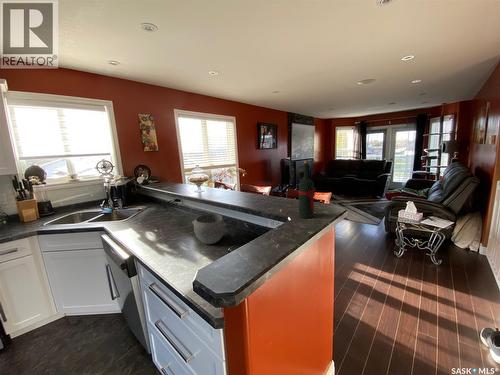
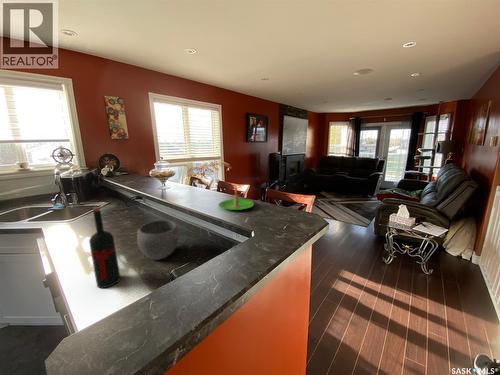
wine bottle: present [299,161,315,218] -> present [89,207,120,288]
candle: none [252,183,281,205] -> present [219,185,254,210]

